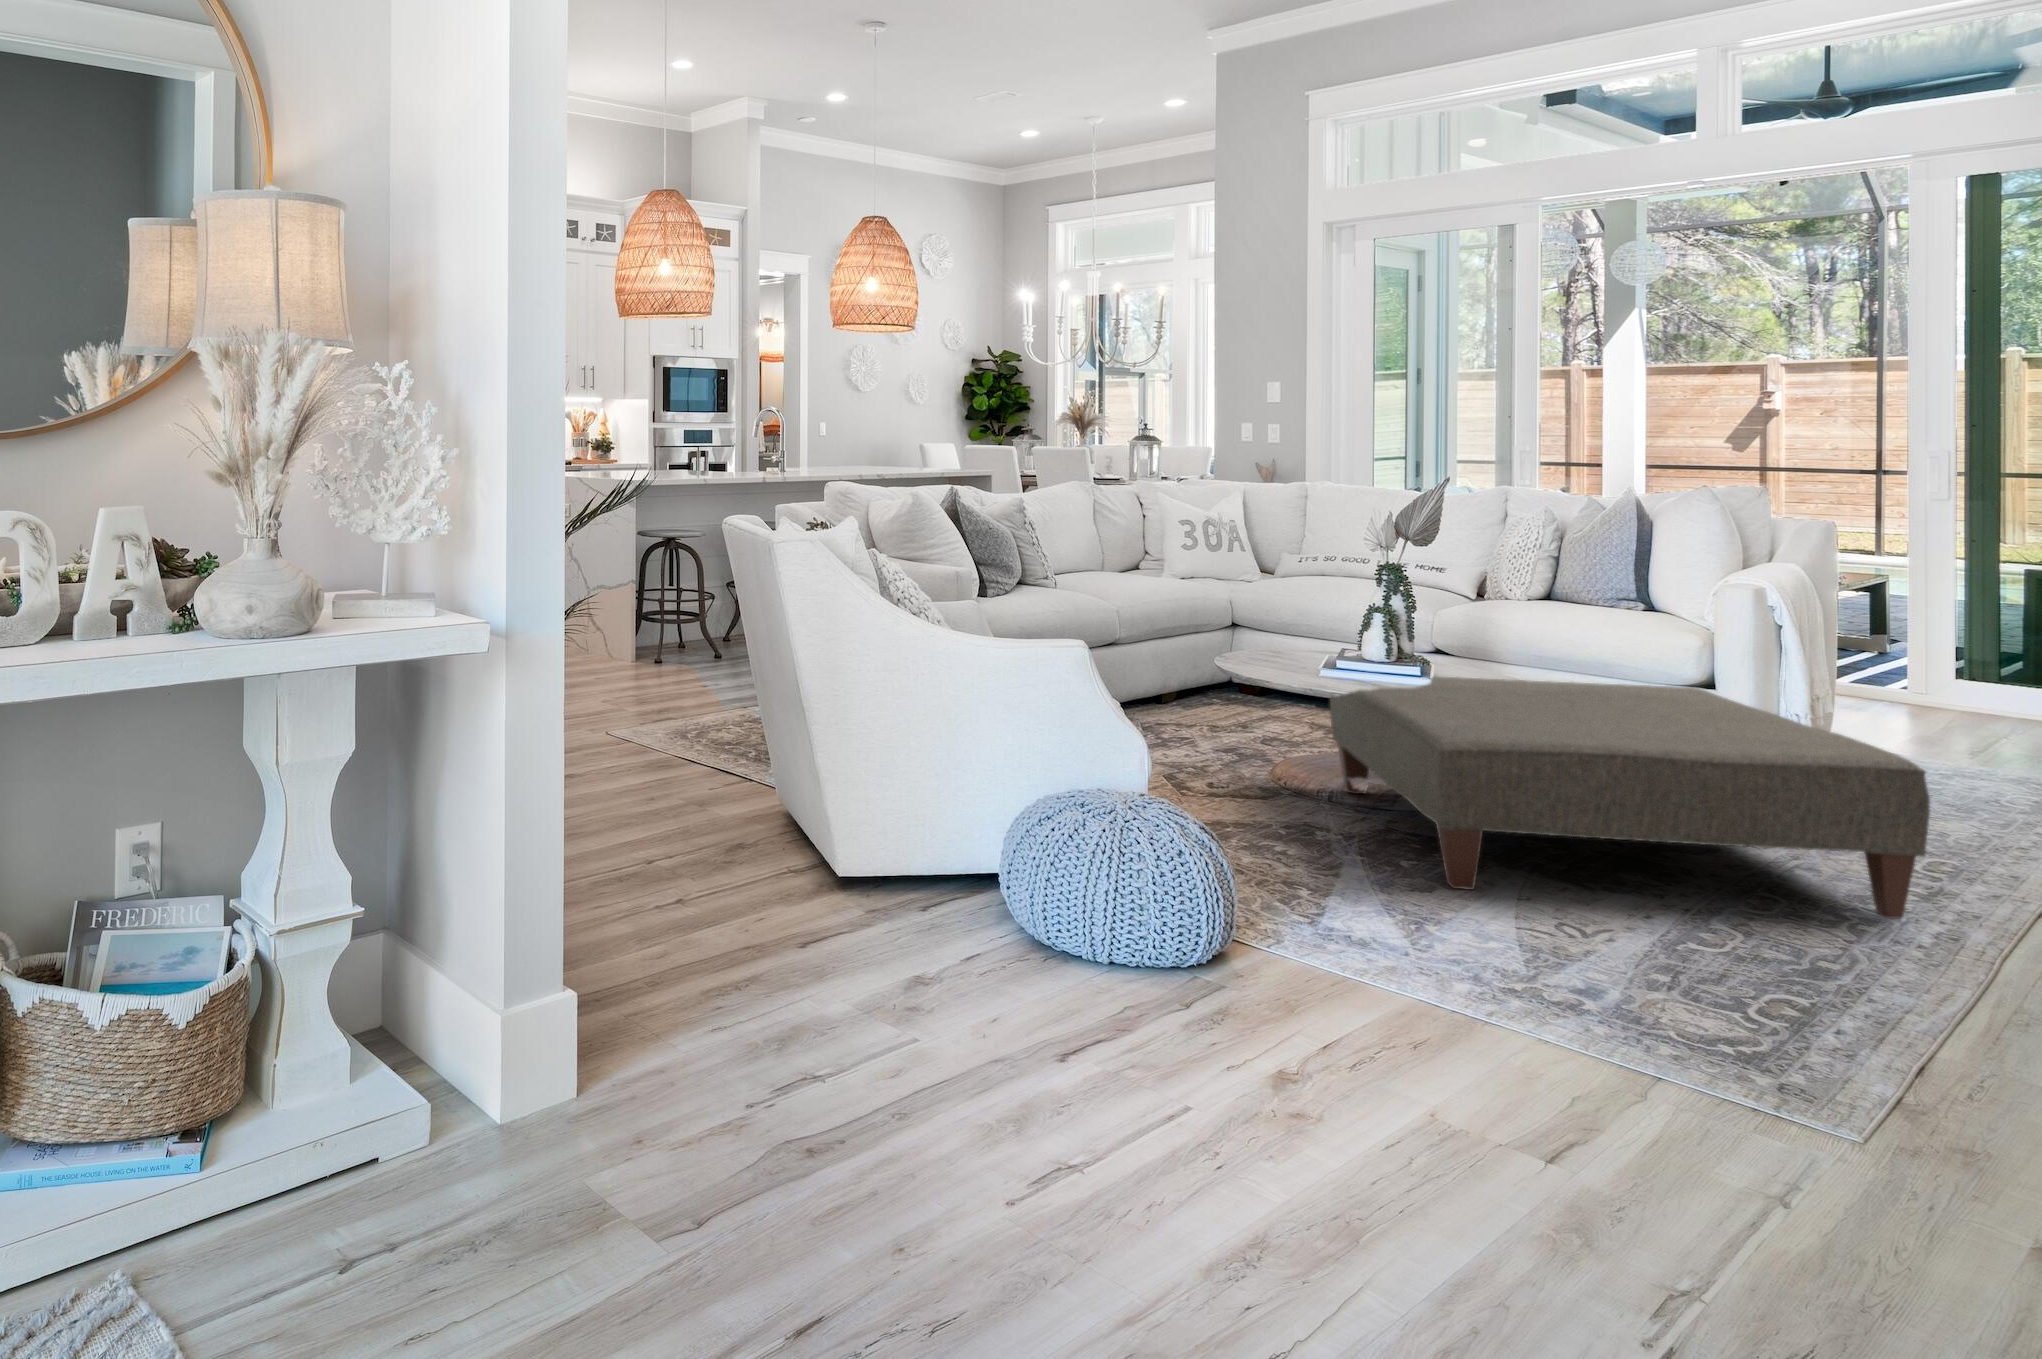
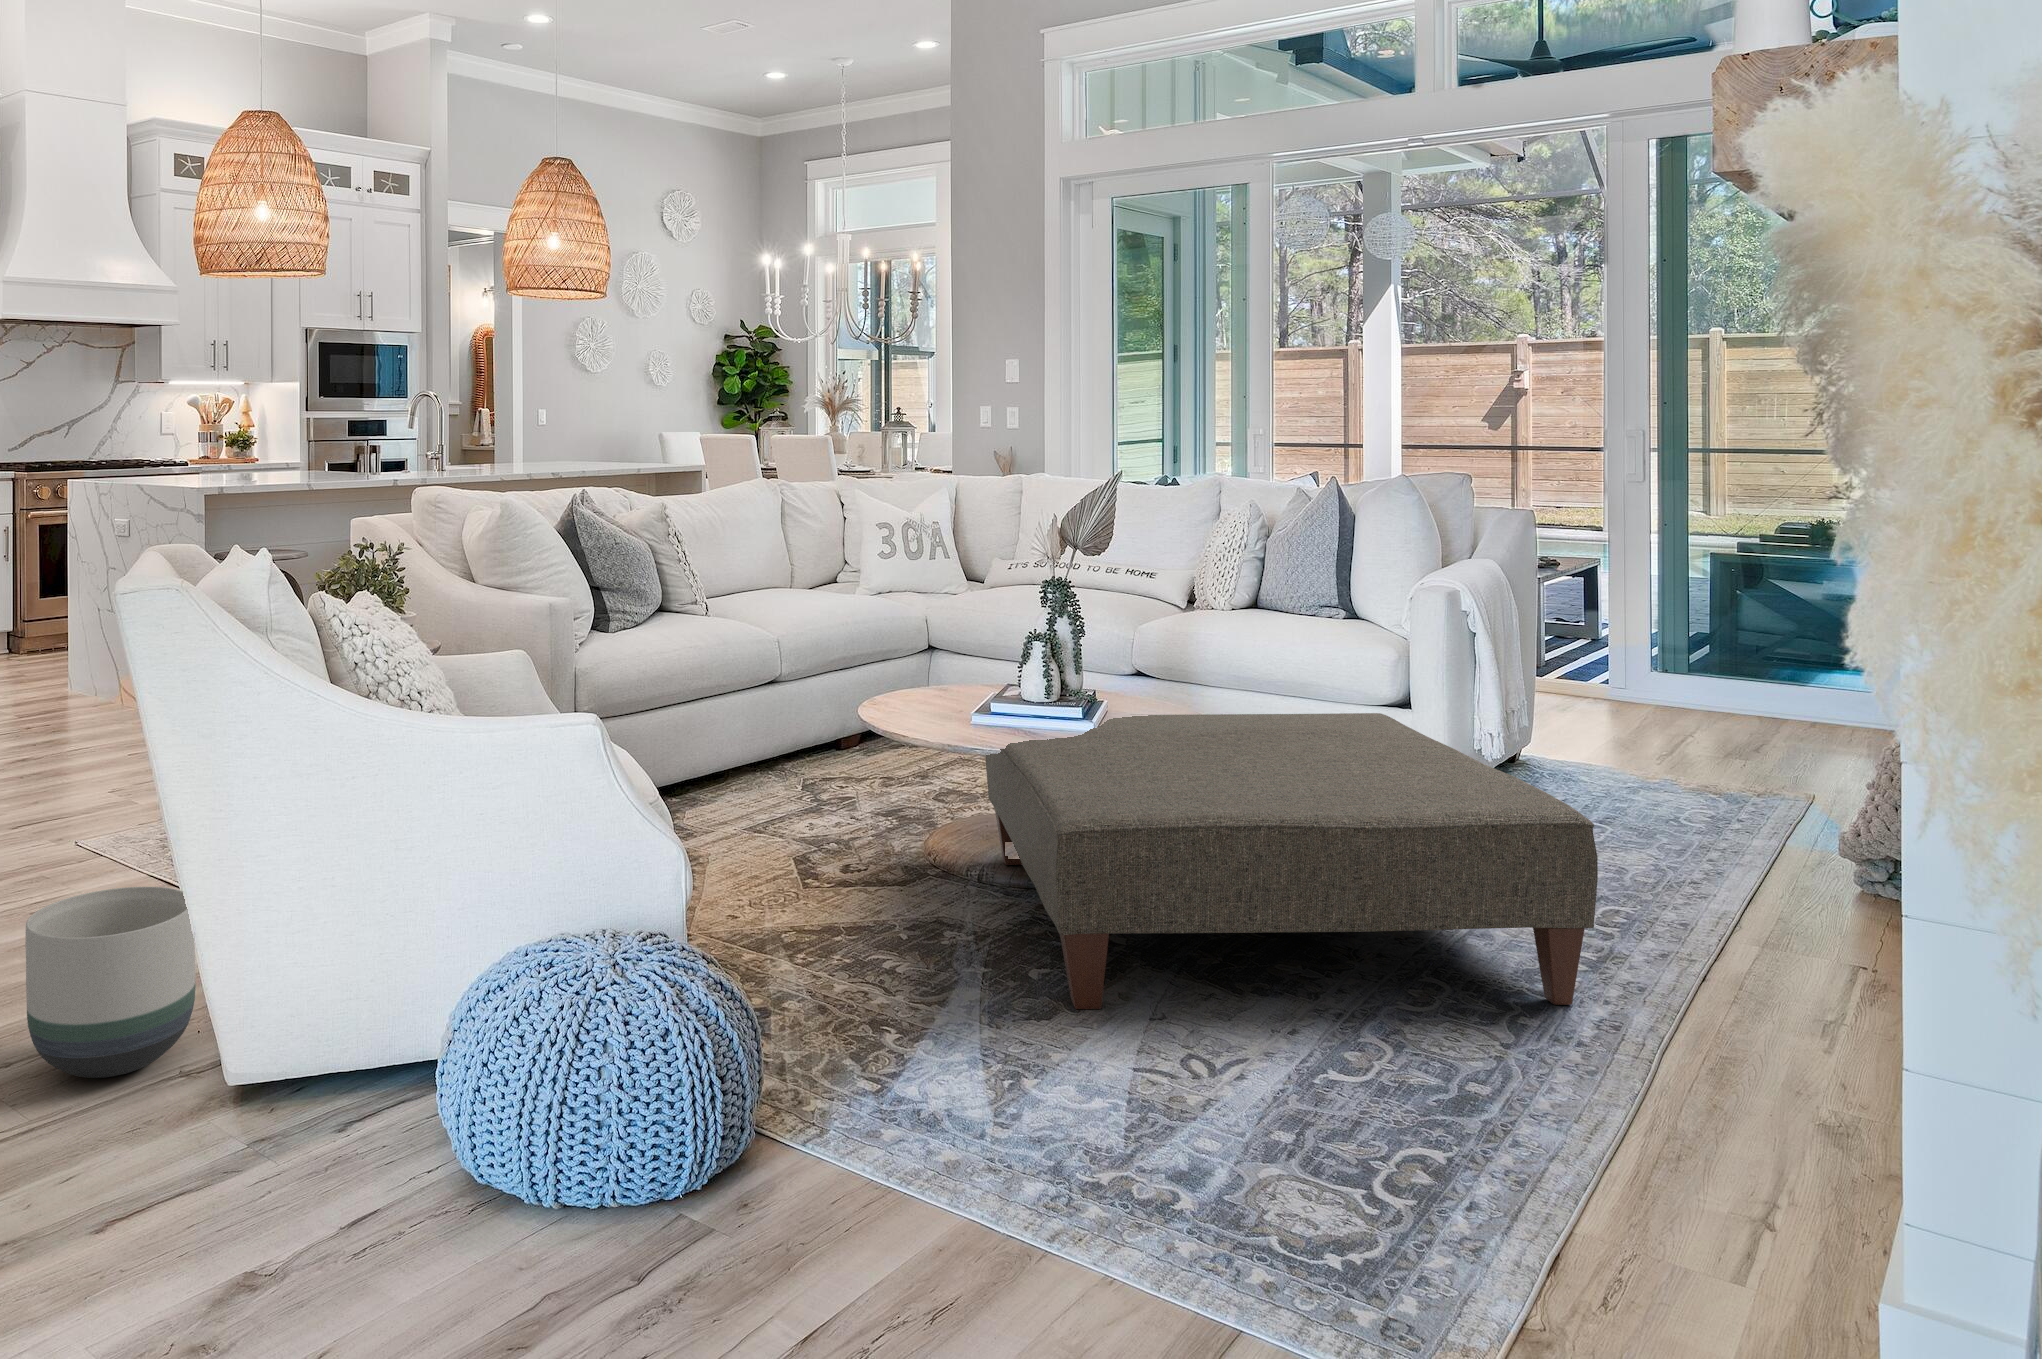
planter: none [685,745,791,869] -> present [25,887,196,1078]

